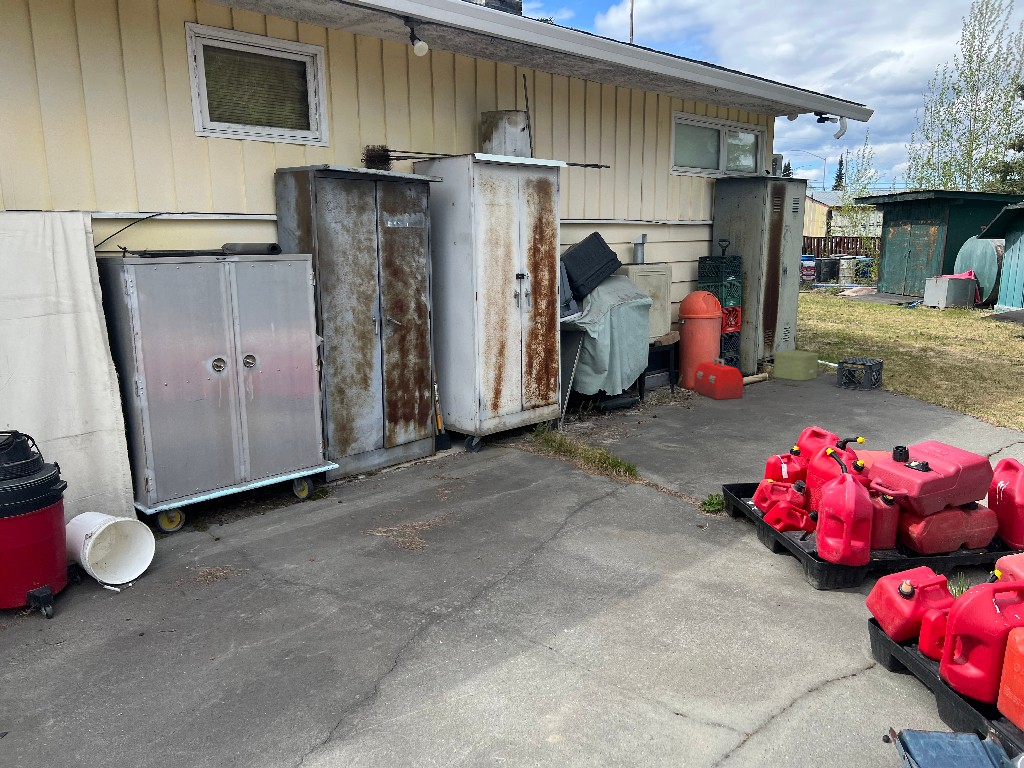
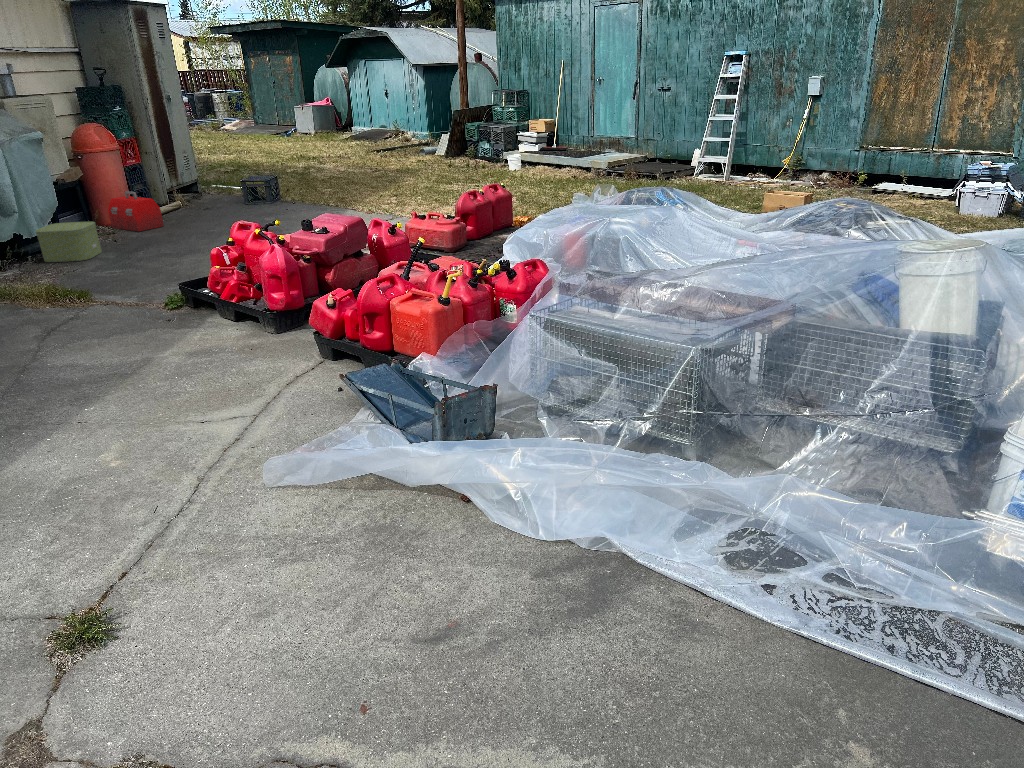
storage box: present [773,350,819,380] -> present [36,222,102,262]

